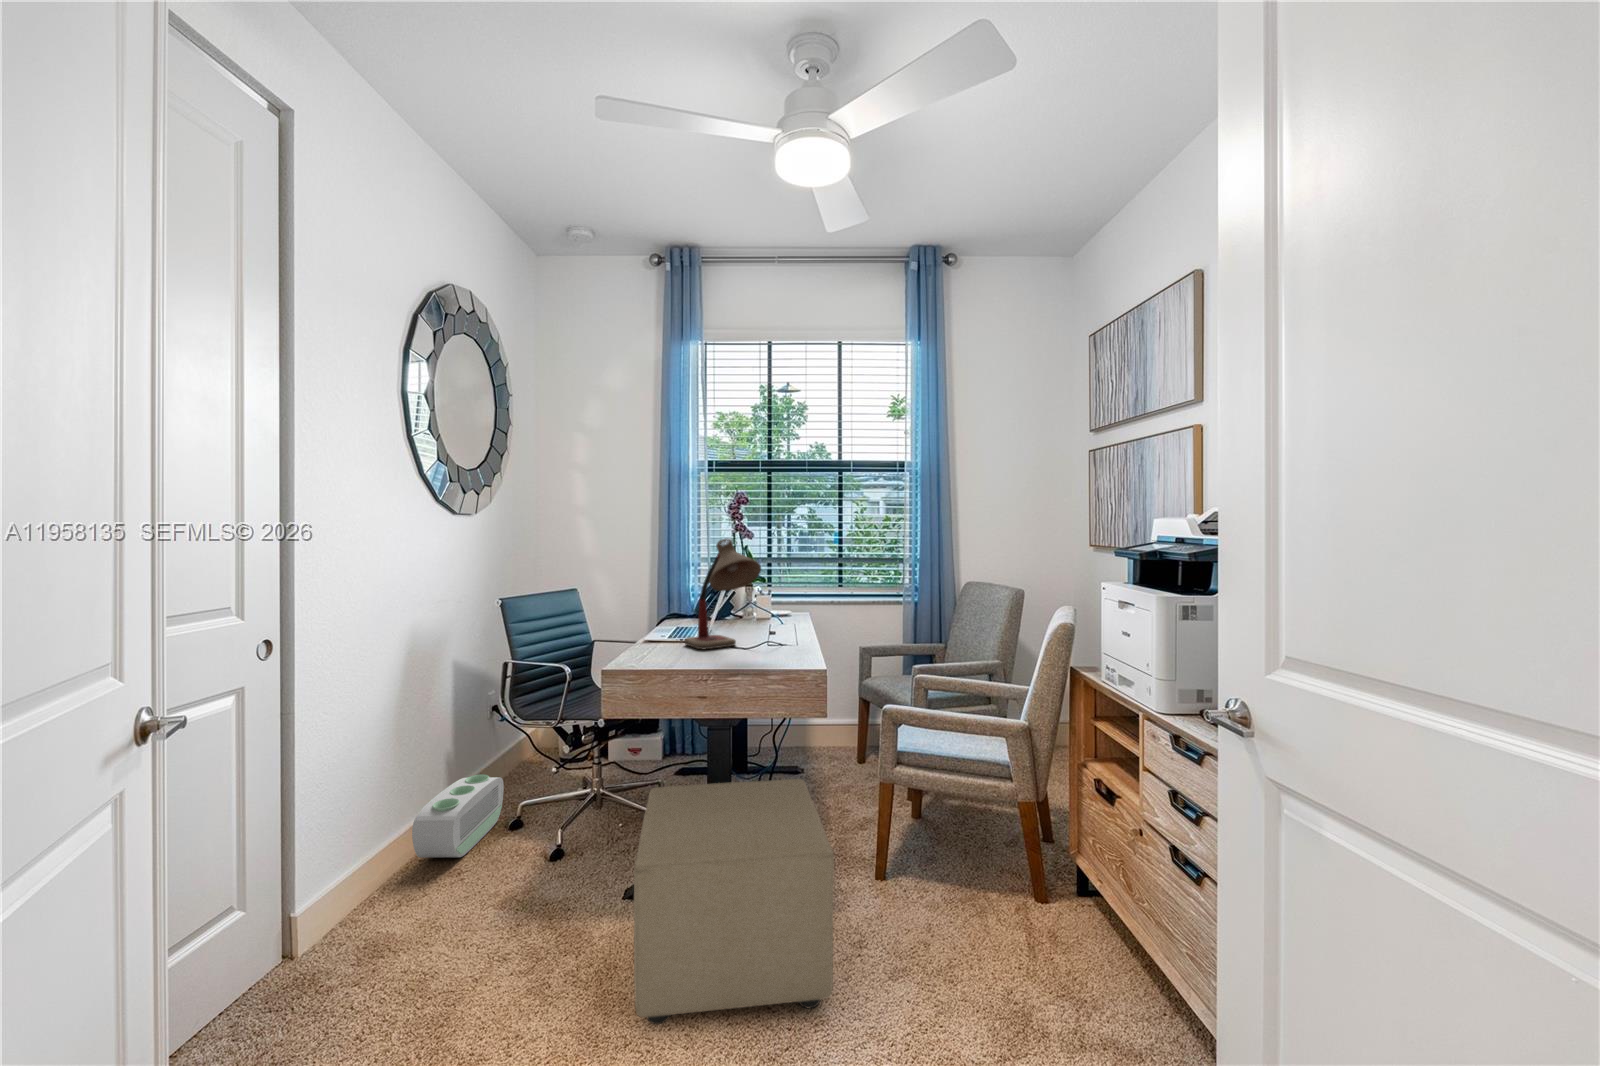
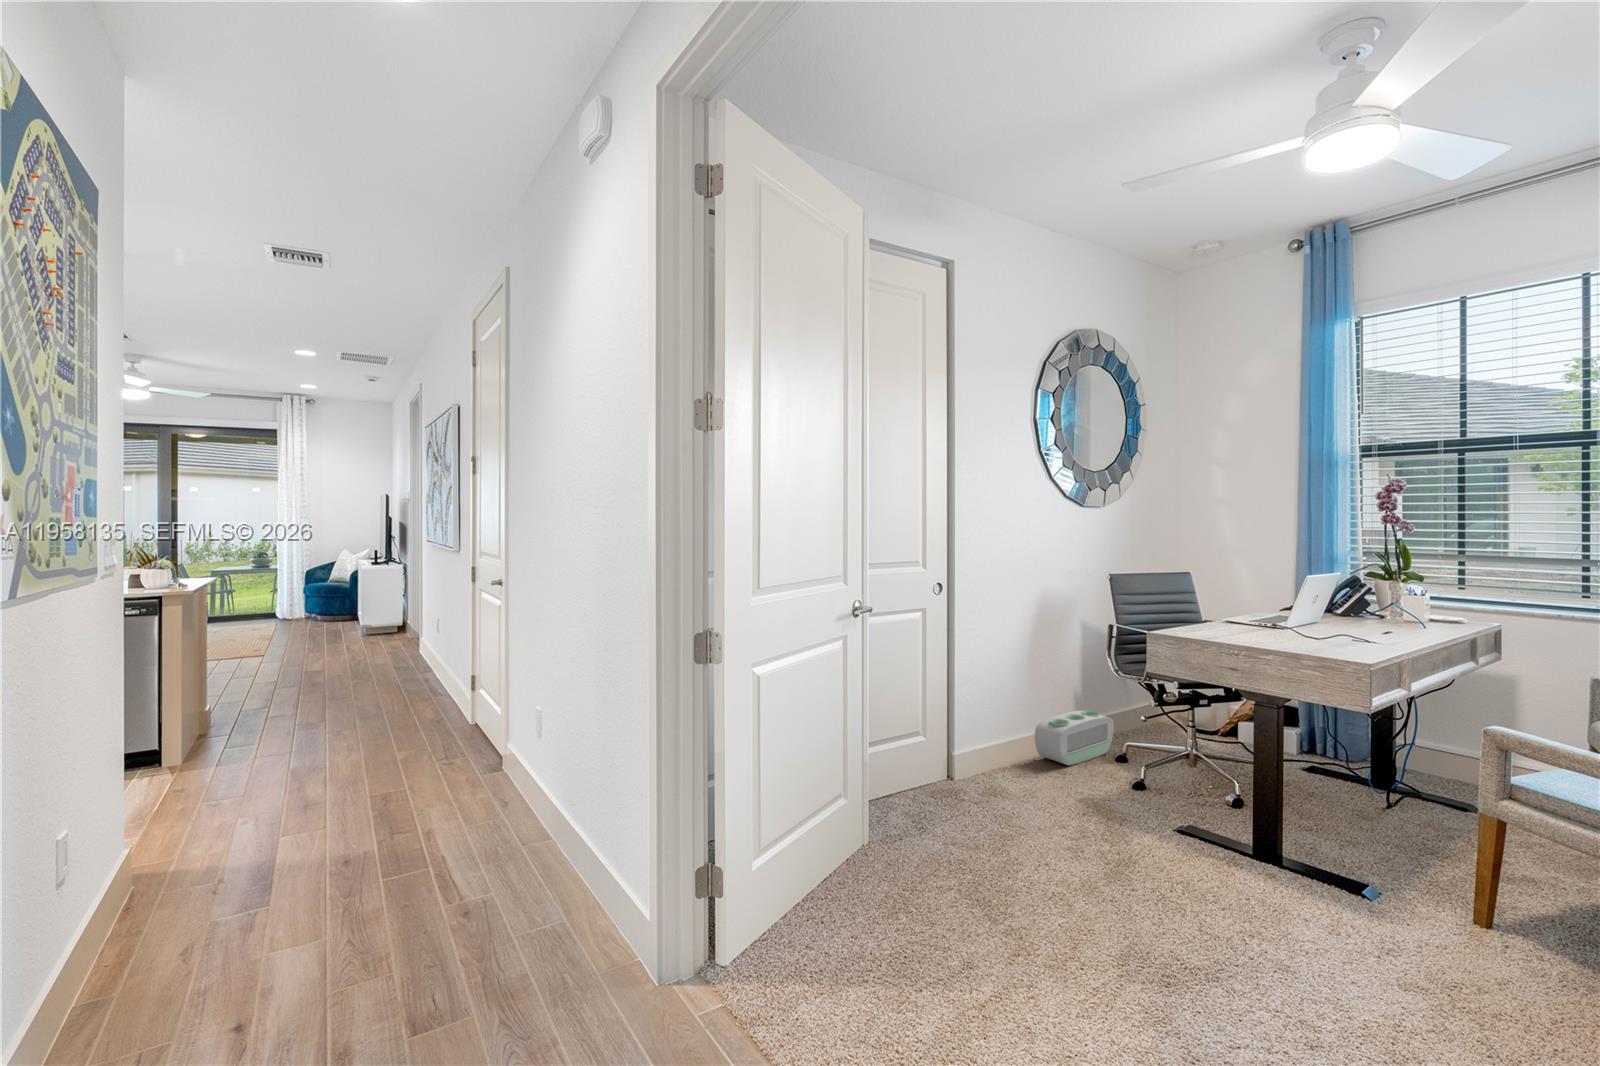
desk lamp: present [684,538,761,649] -> none [1256,522,1331,632]
ottoman: present [634,779,834,1024] -> none [1125,740,1353,962]

